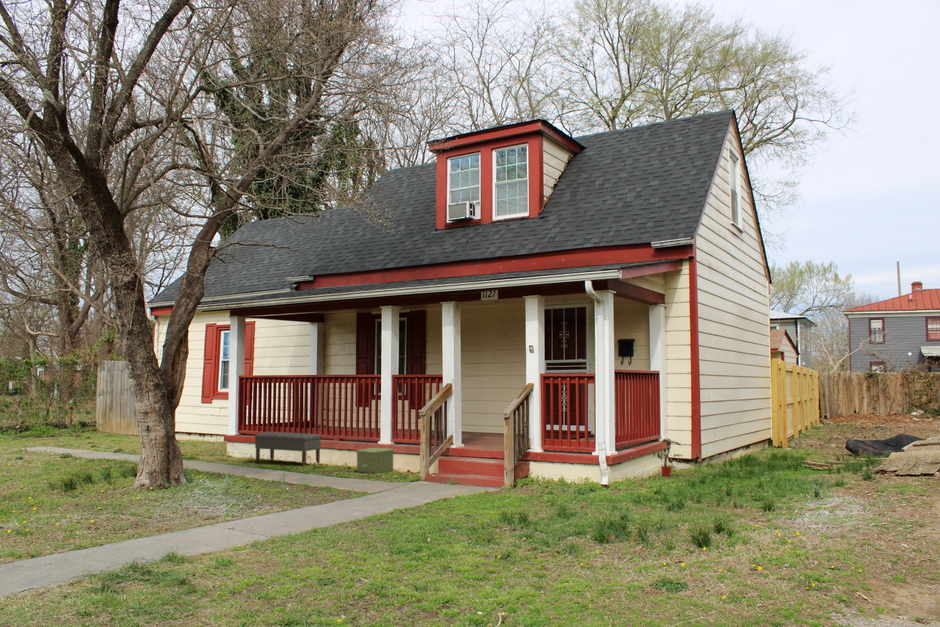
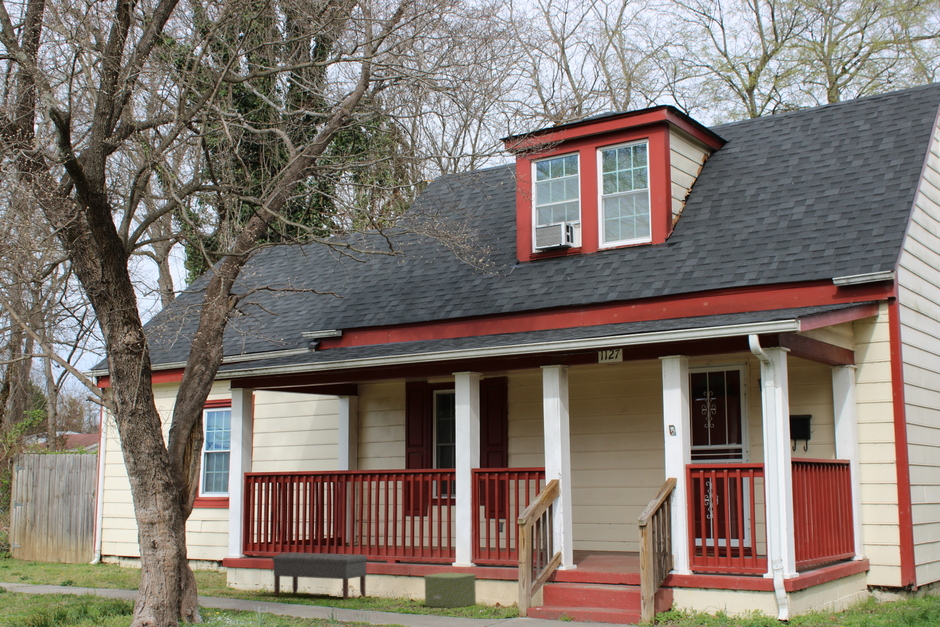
potted plant: present [653,439,682,476] -> none [846,555,891,608]

